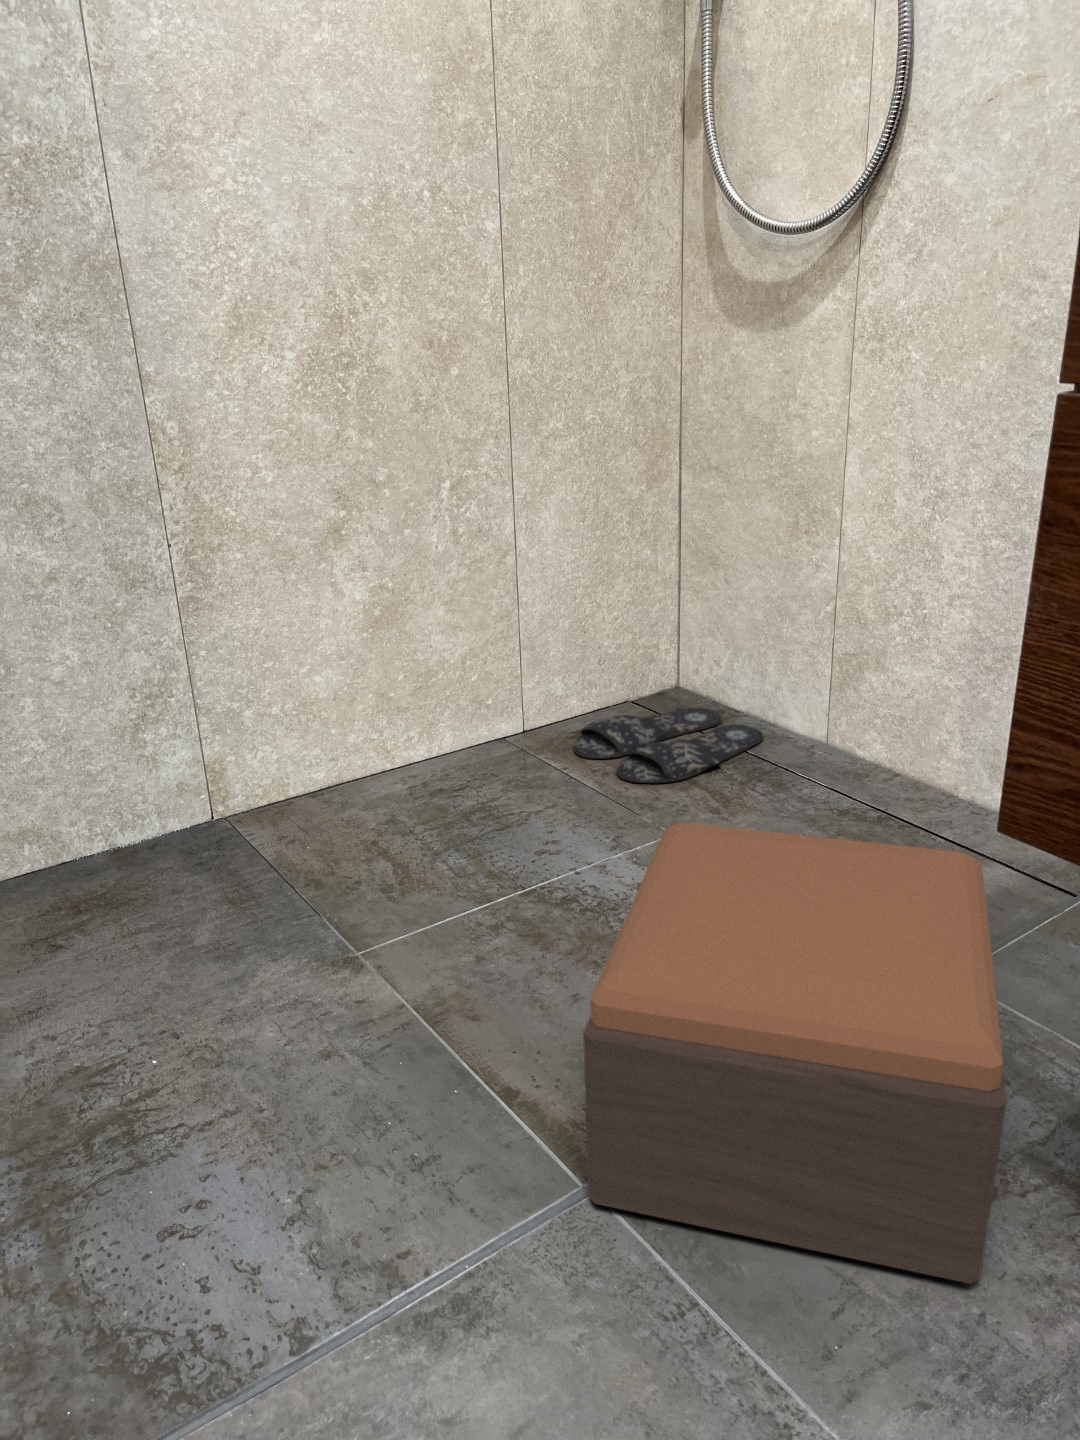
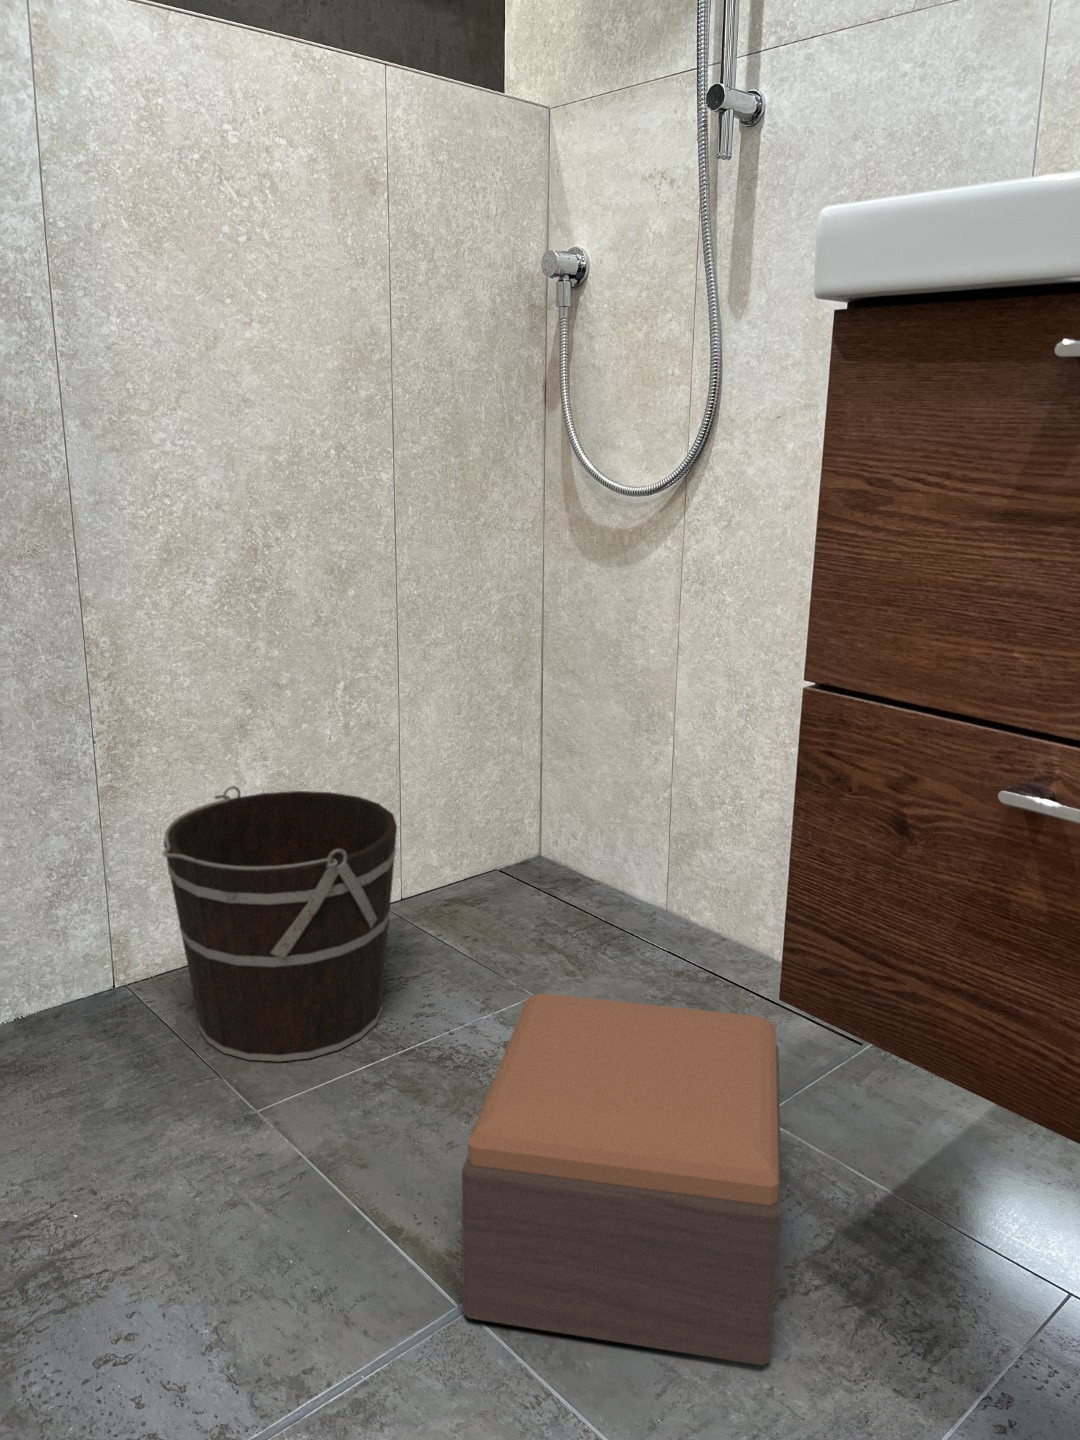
bucket: none [243,596,511,900] -> present [163,786,397,1062]
slippers: present [573,708,763,783] -> none [445,879,612,950]

